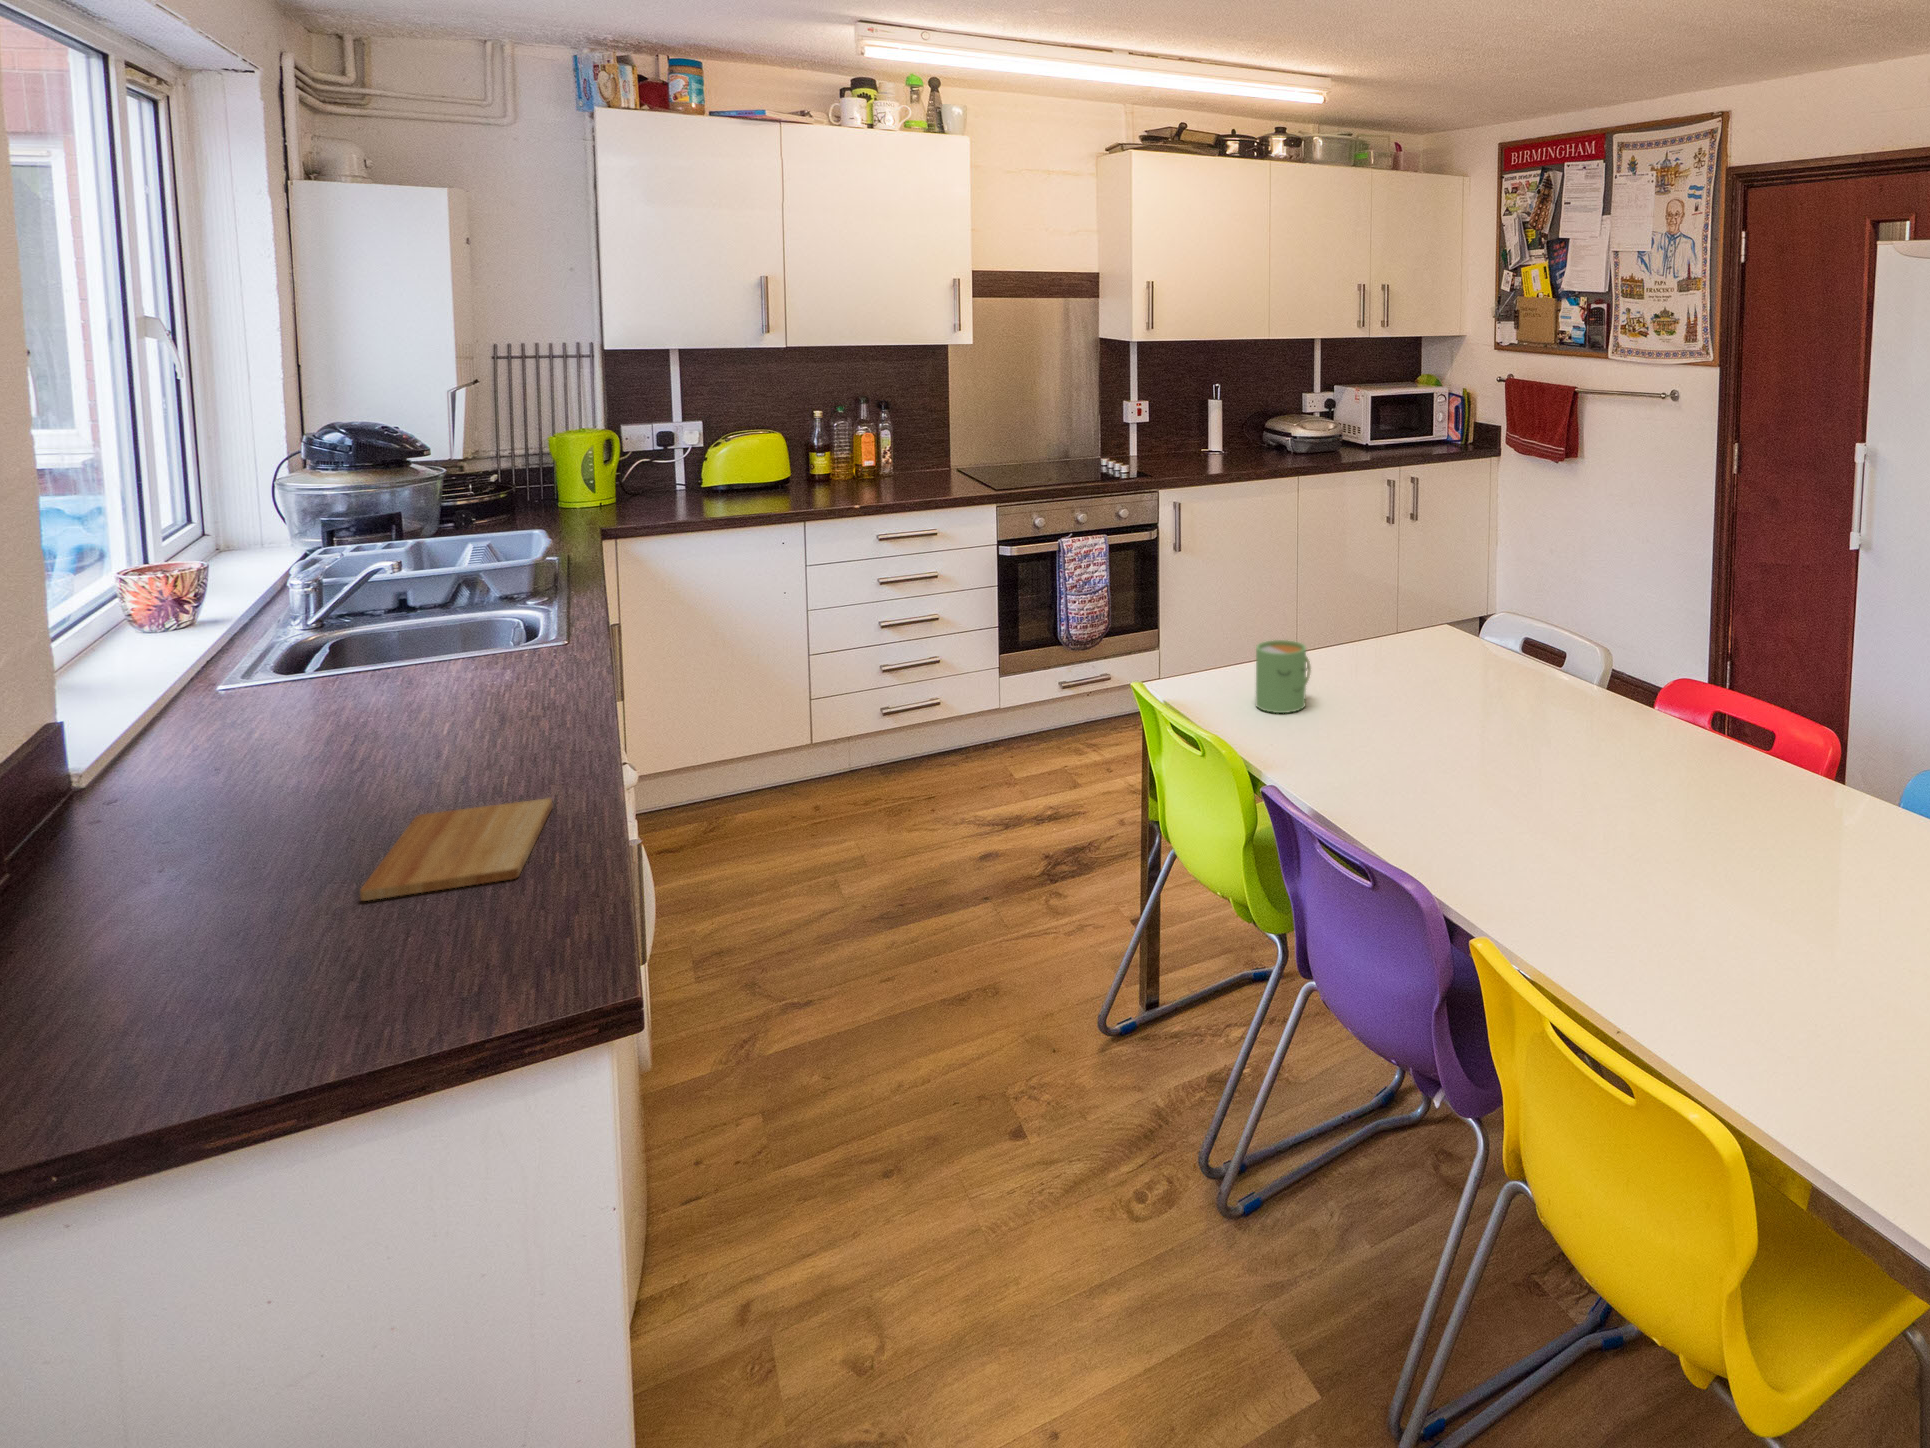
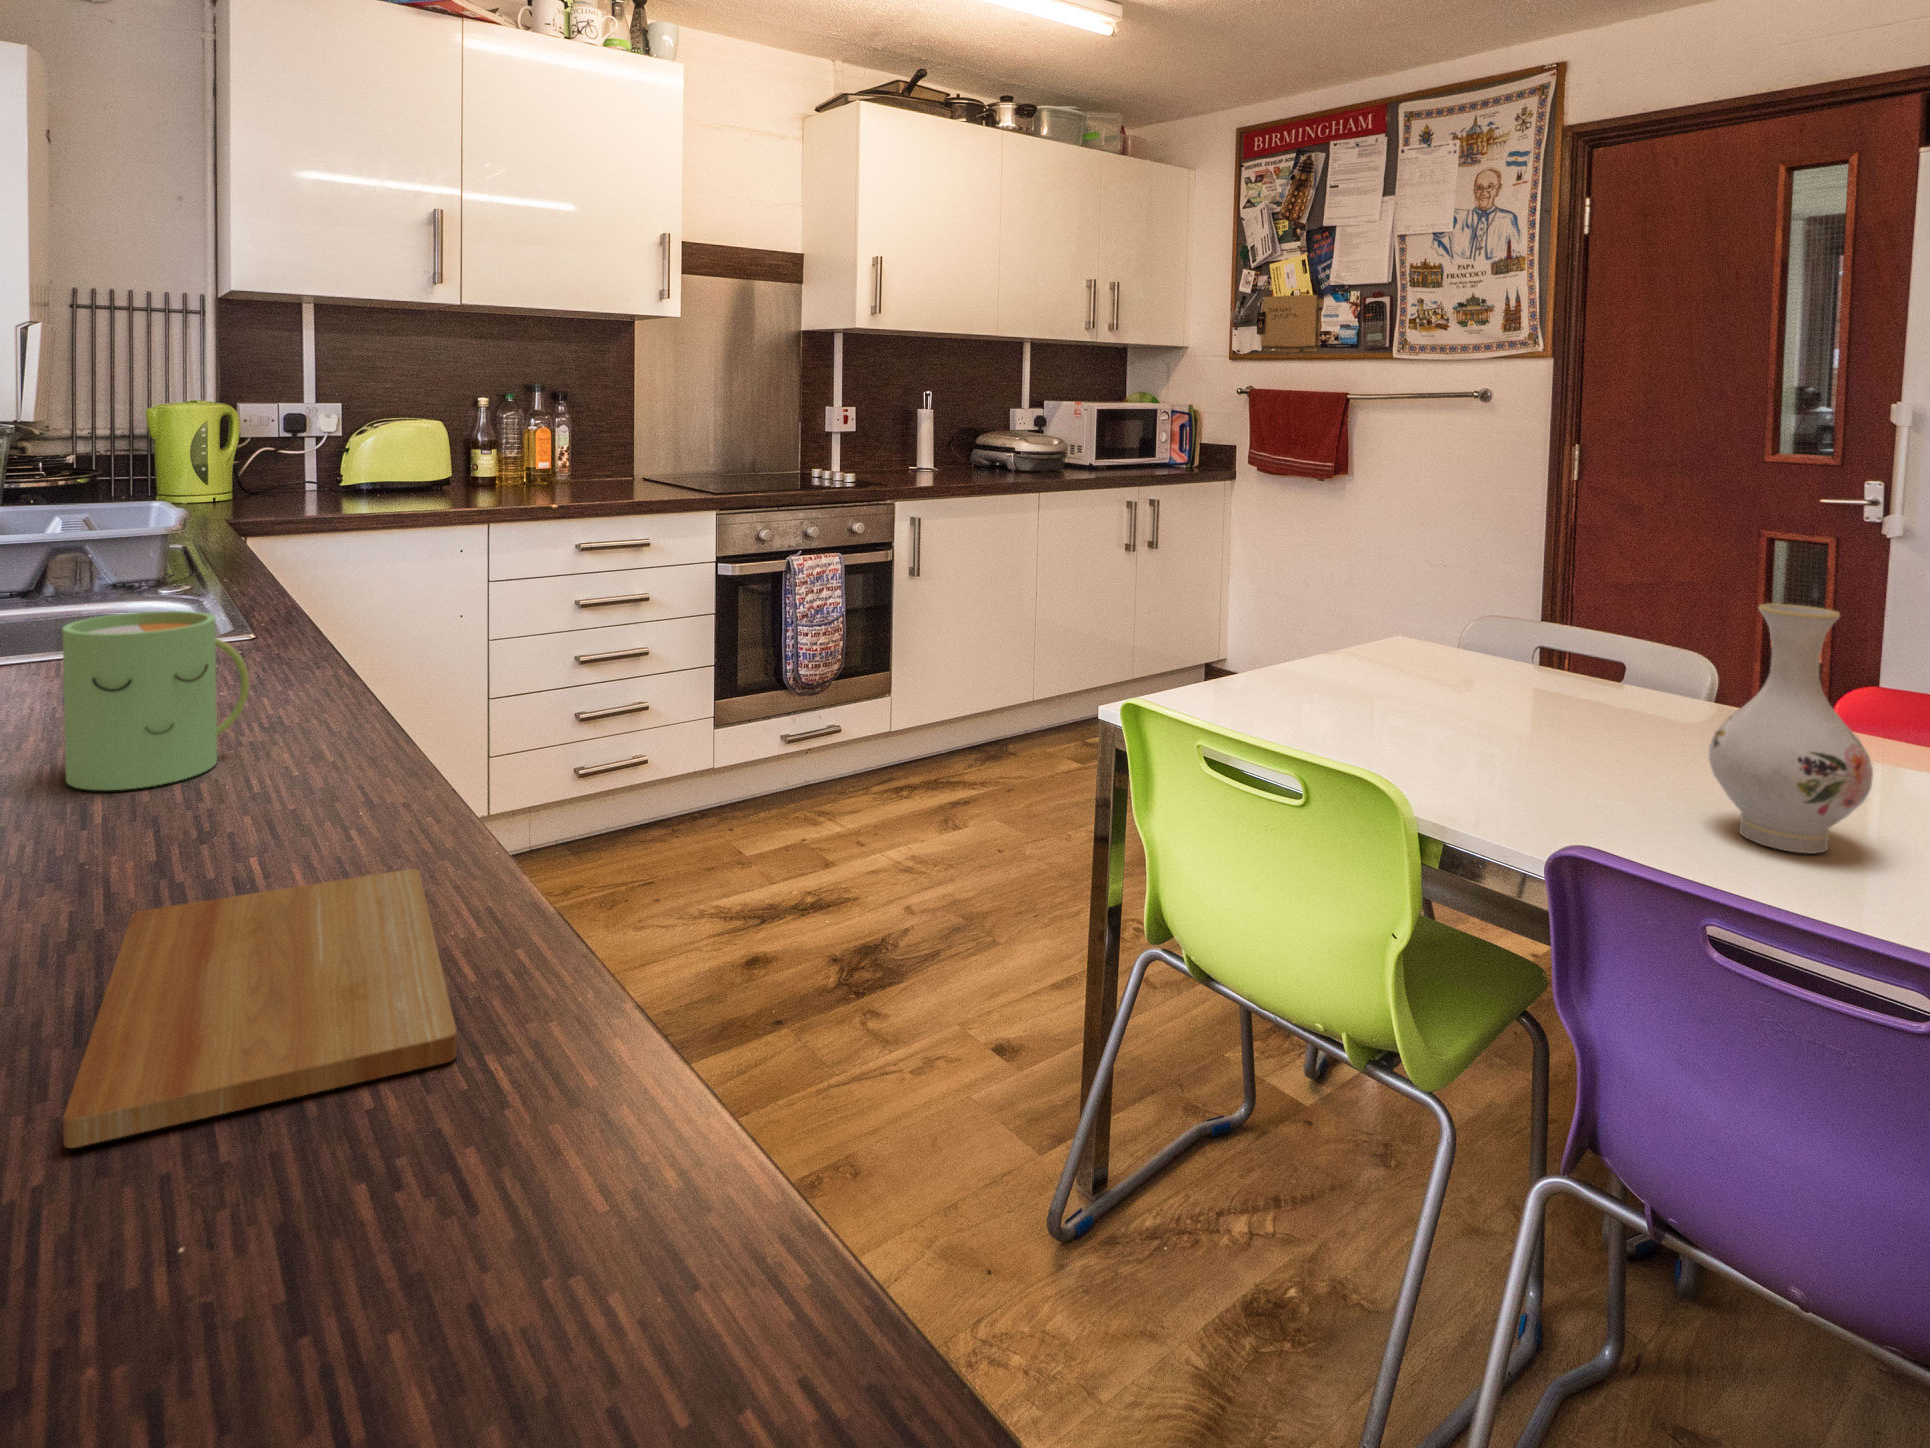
mug: present [1256,640,1311,713] -> present [62,611,249,790]
vase: none [1435,645,1522,806] -> present [1709,604,1873,853]

